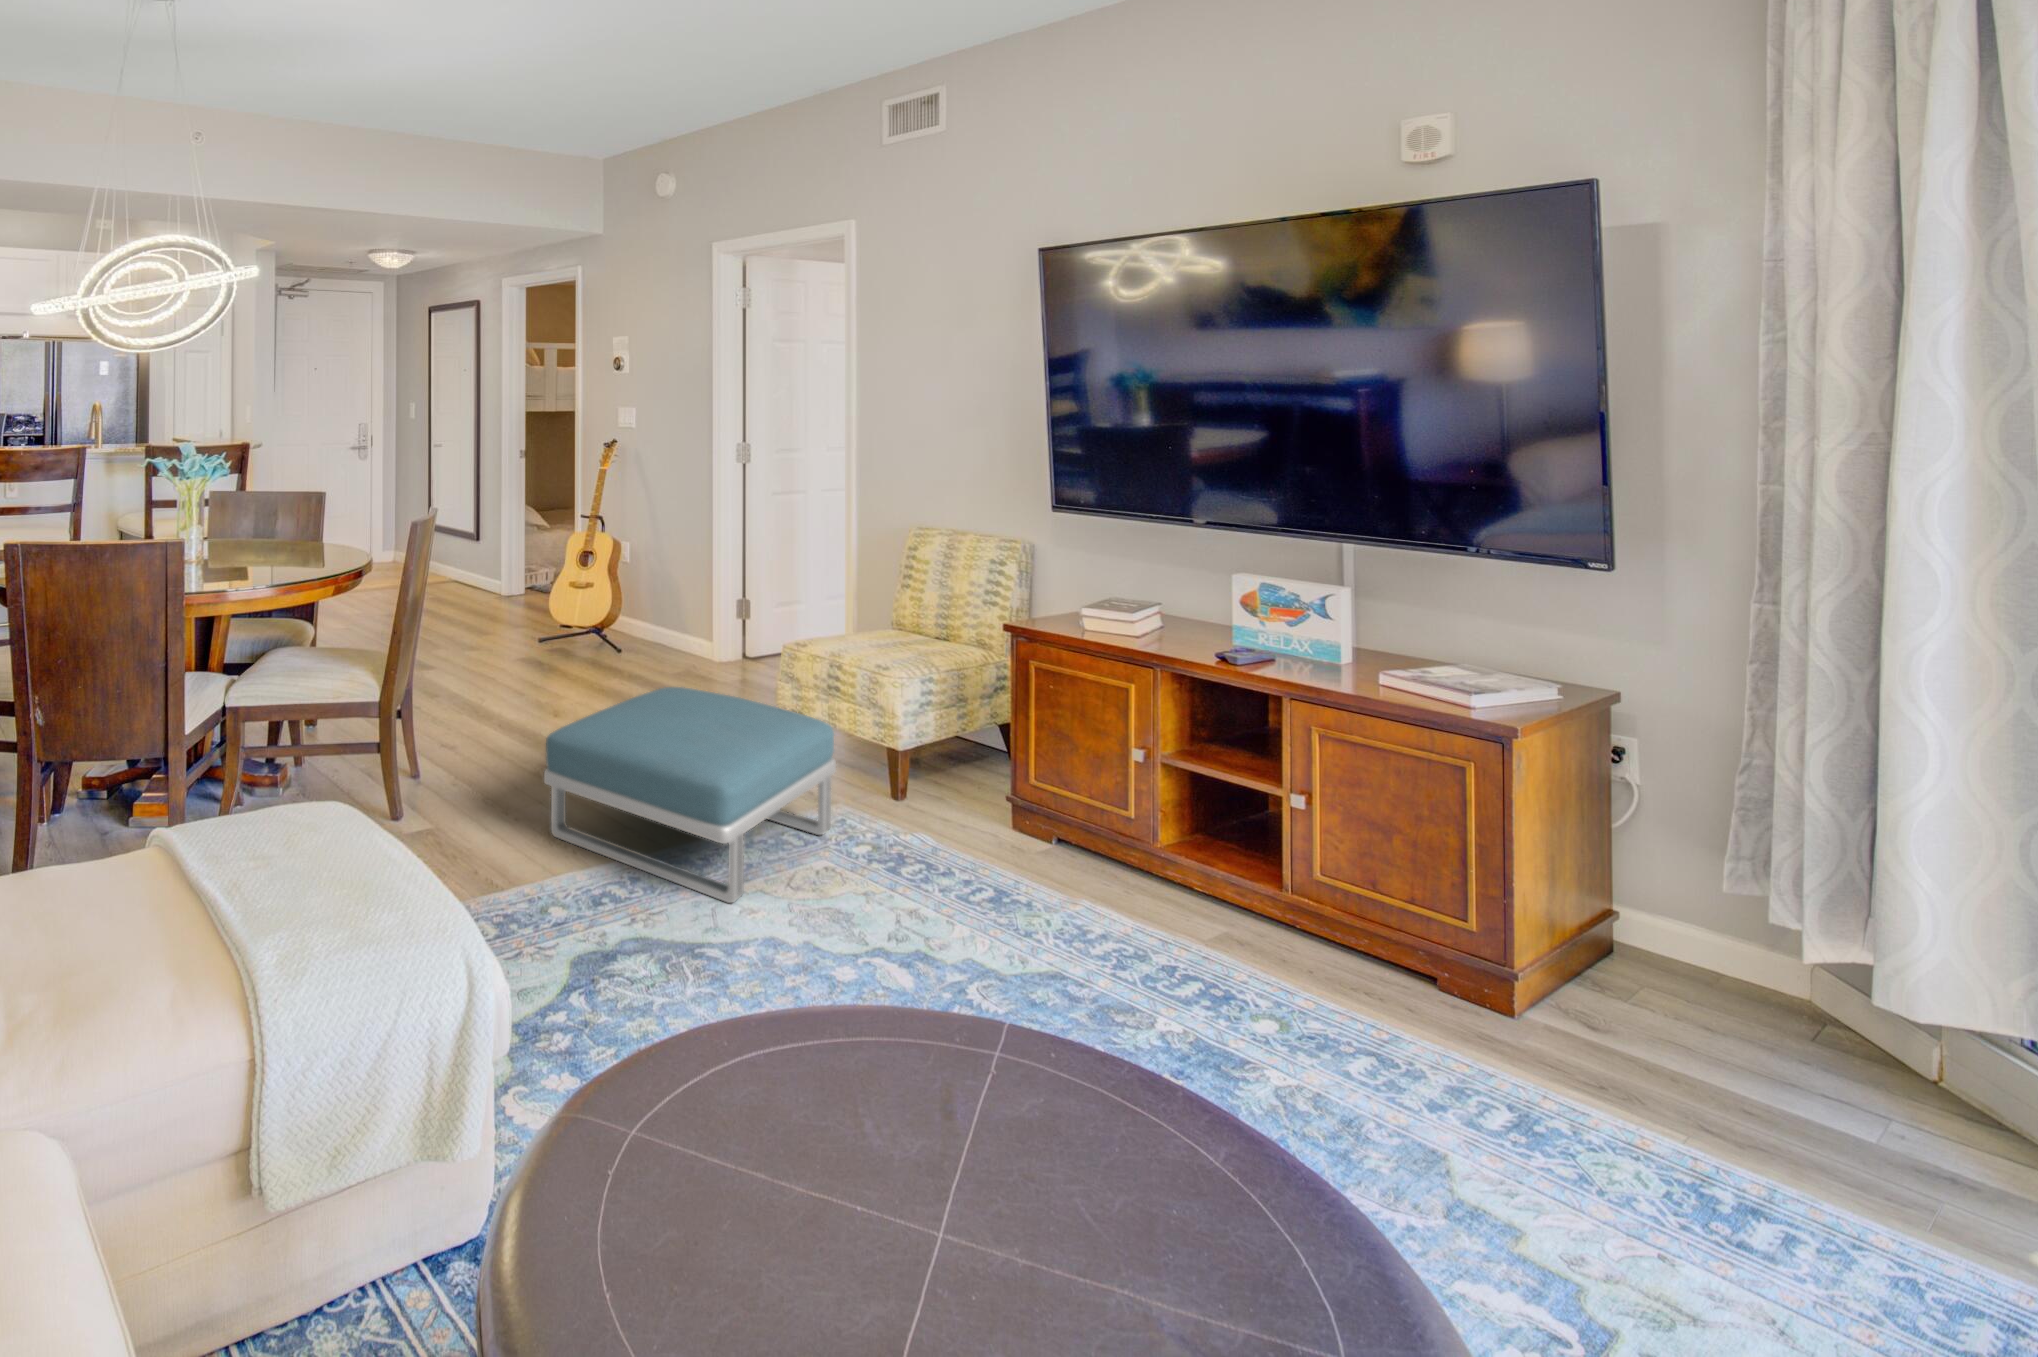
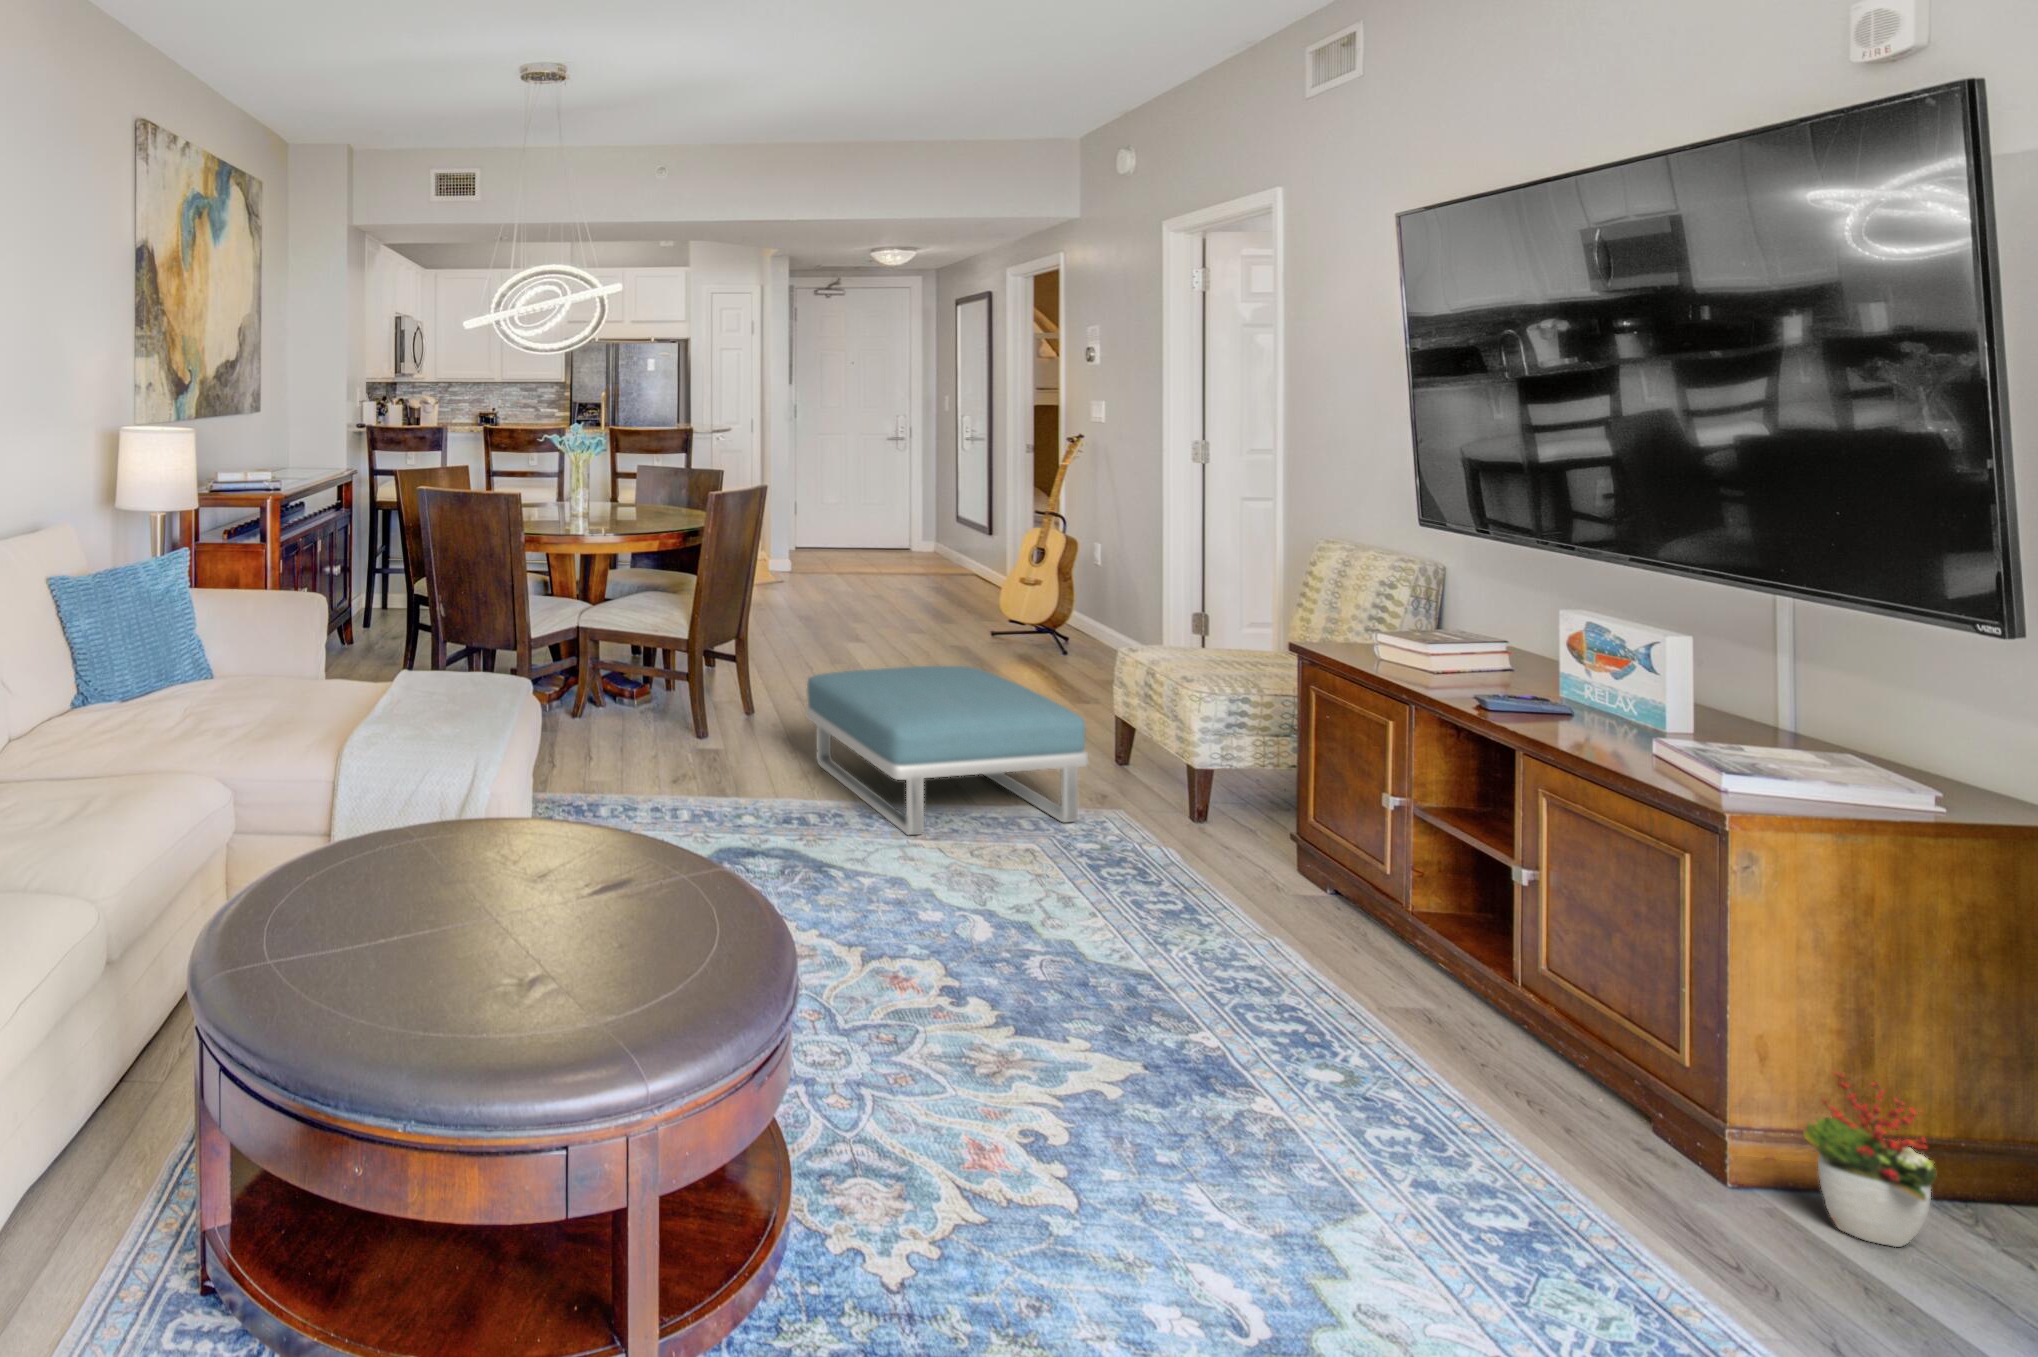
decorative plant: none [1573,915,1650,1041] -> present [1803,1072,1936,1247]

